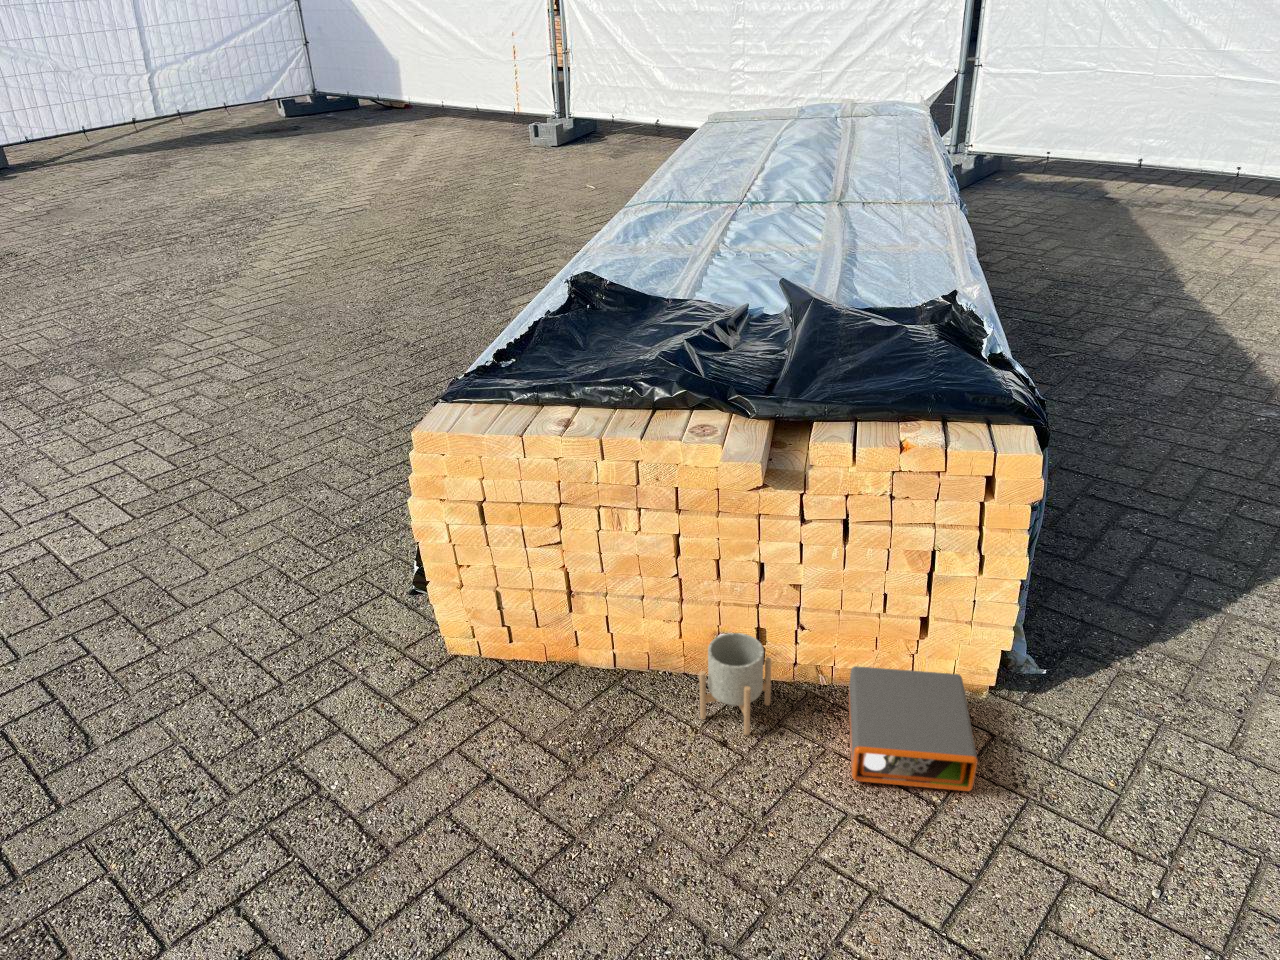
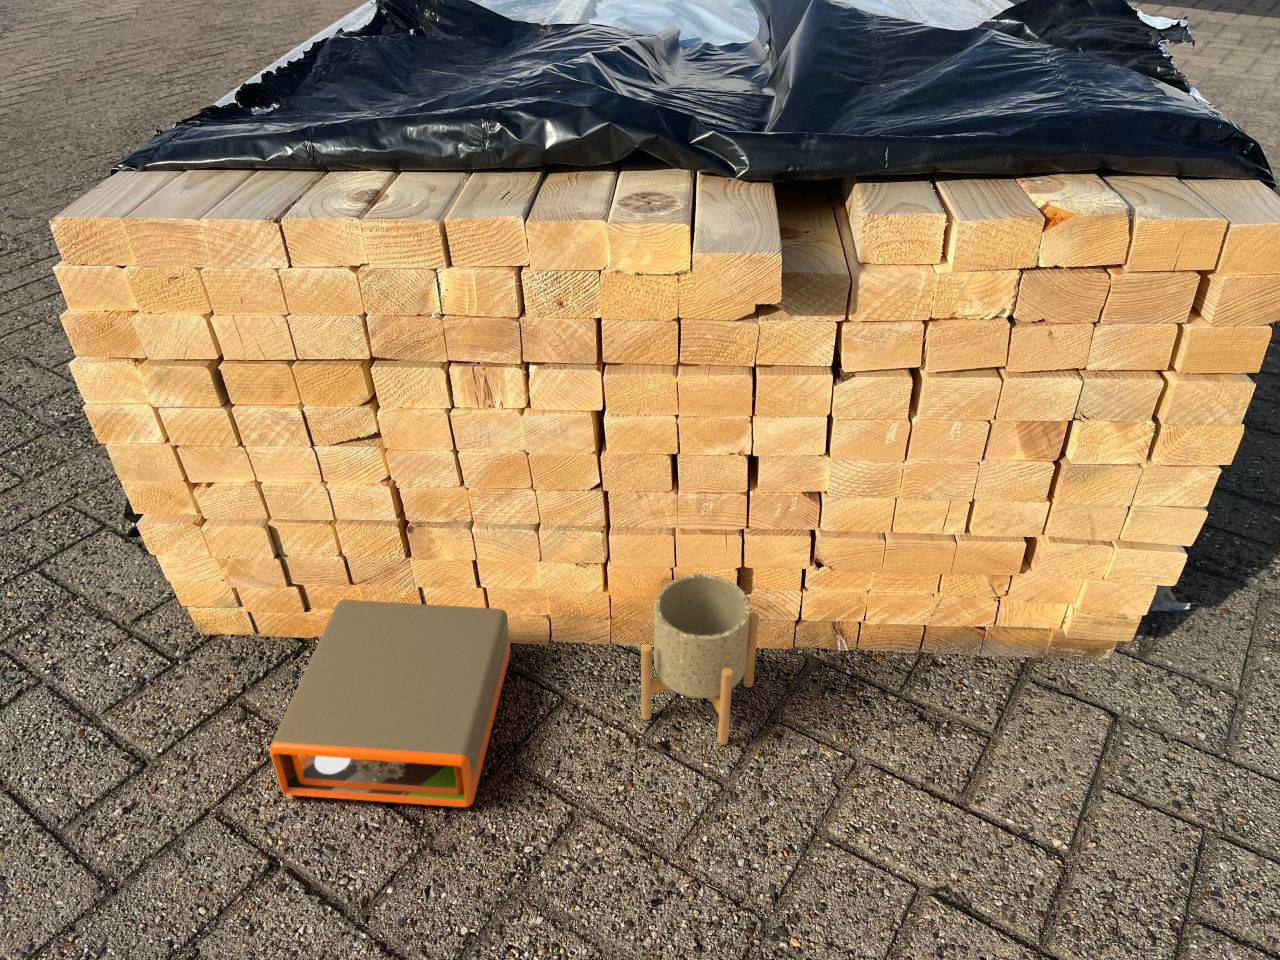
storage box: present [849,666,978,791] -> present [269,600,510,807]

